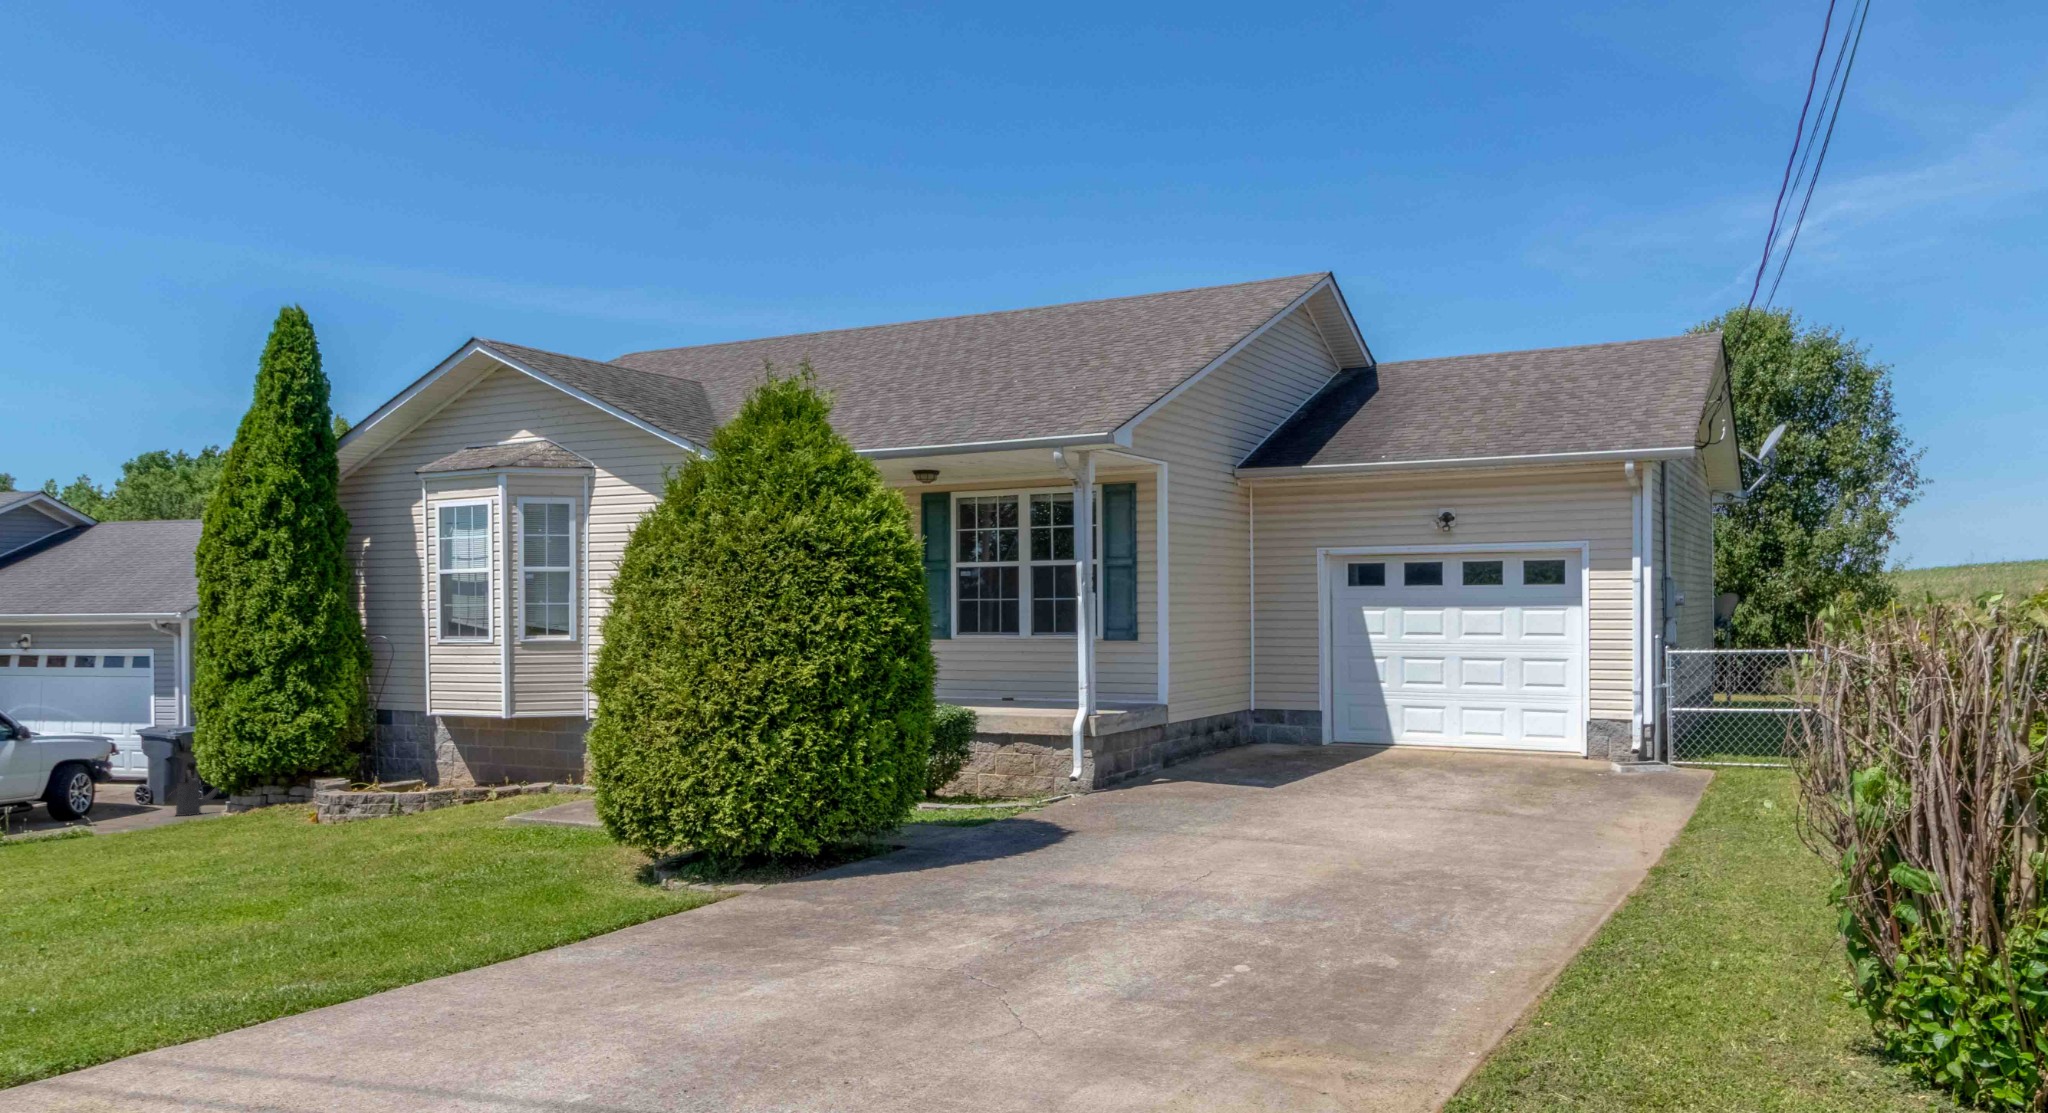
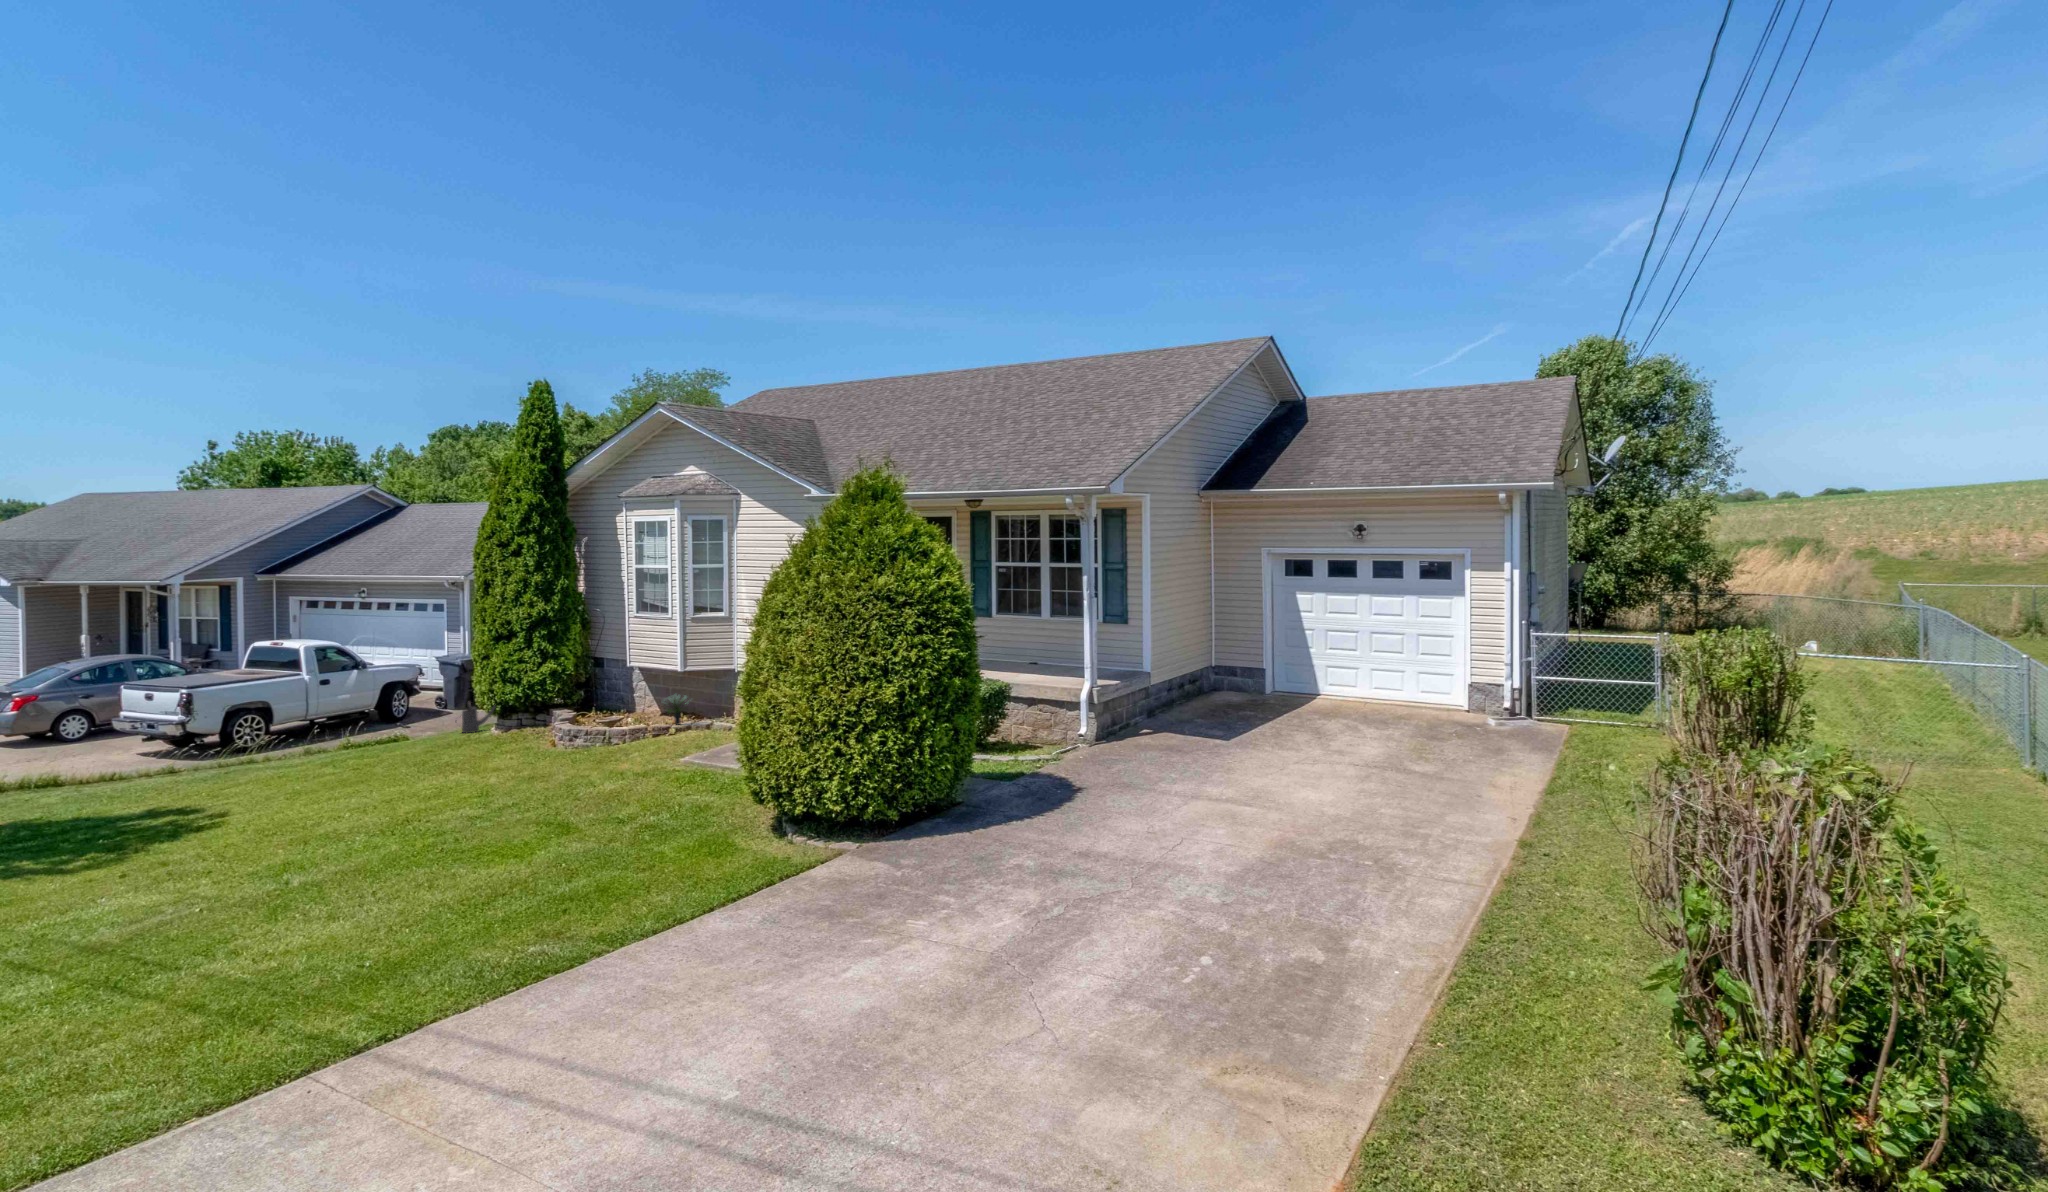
potted plant: none [469,755,515,801] -> present [664,694,687,725]

